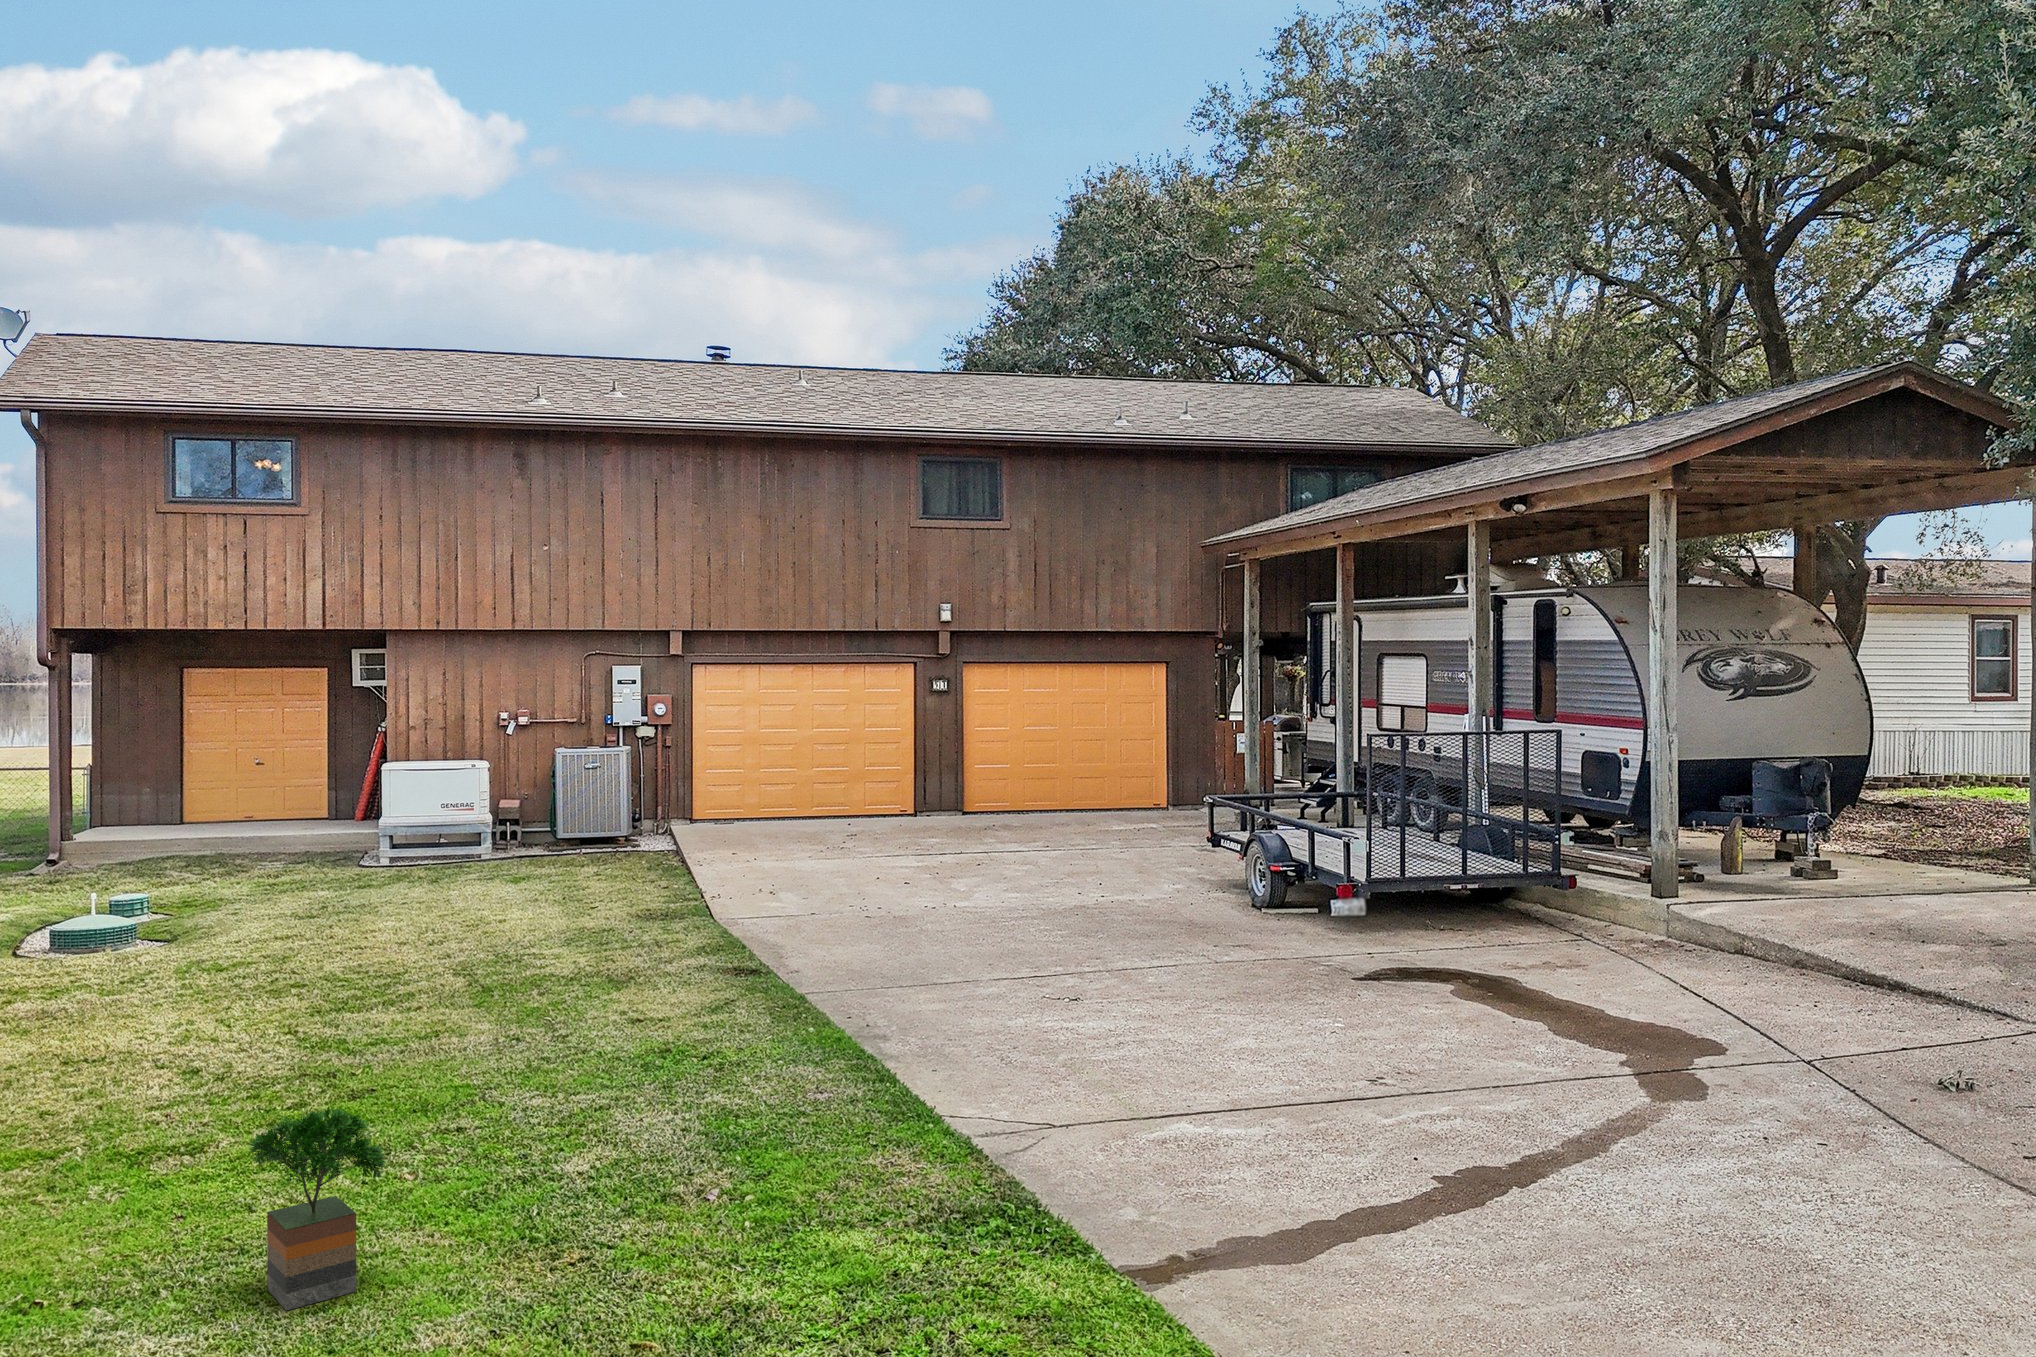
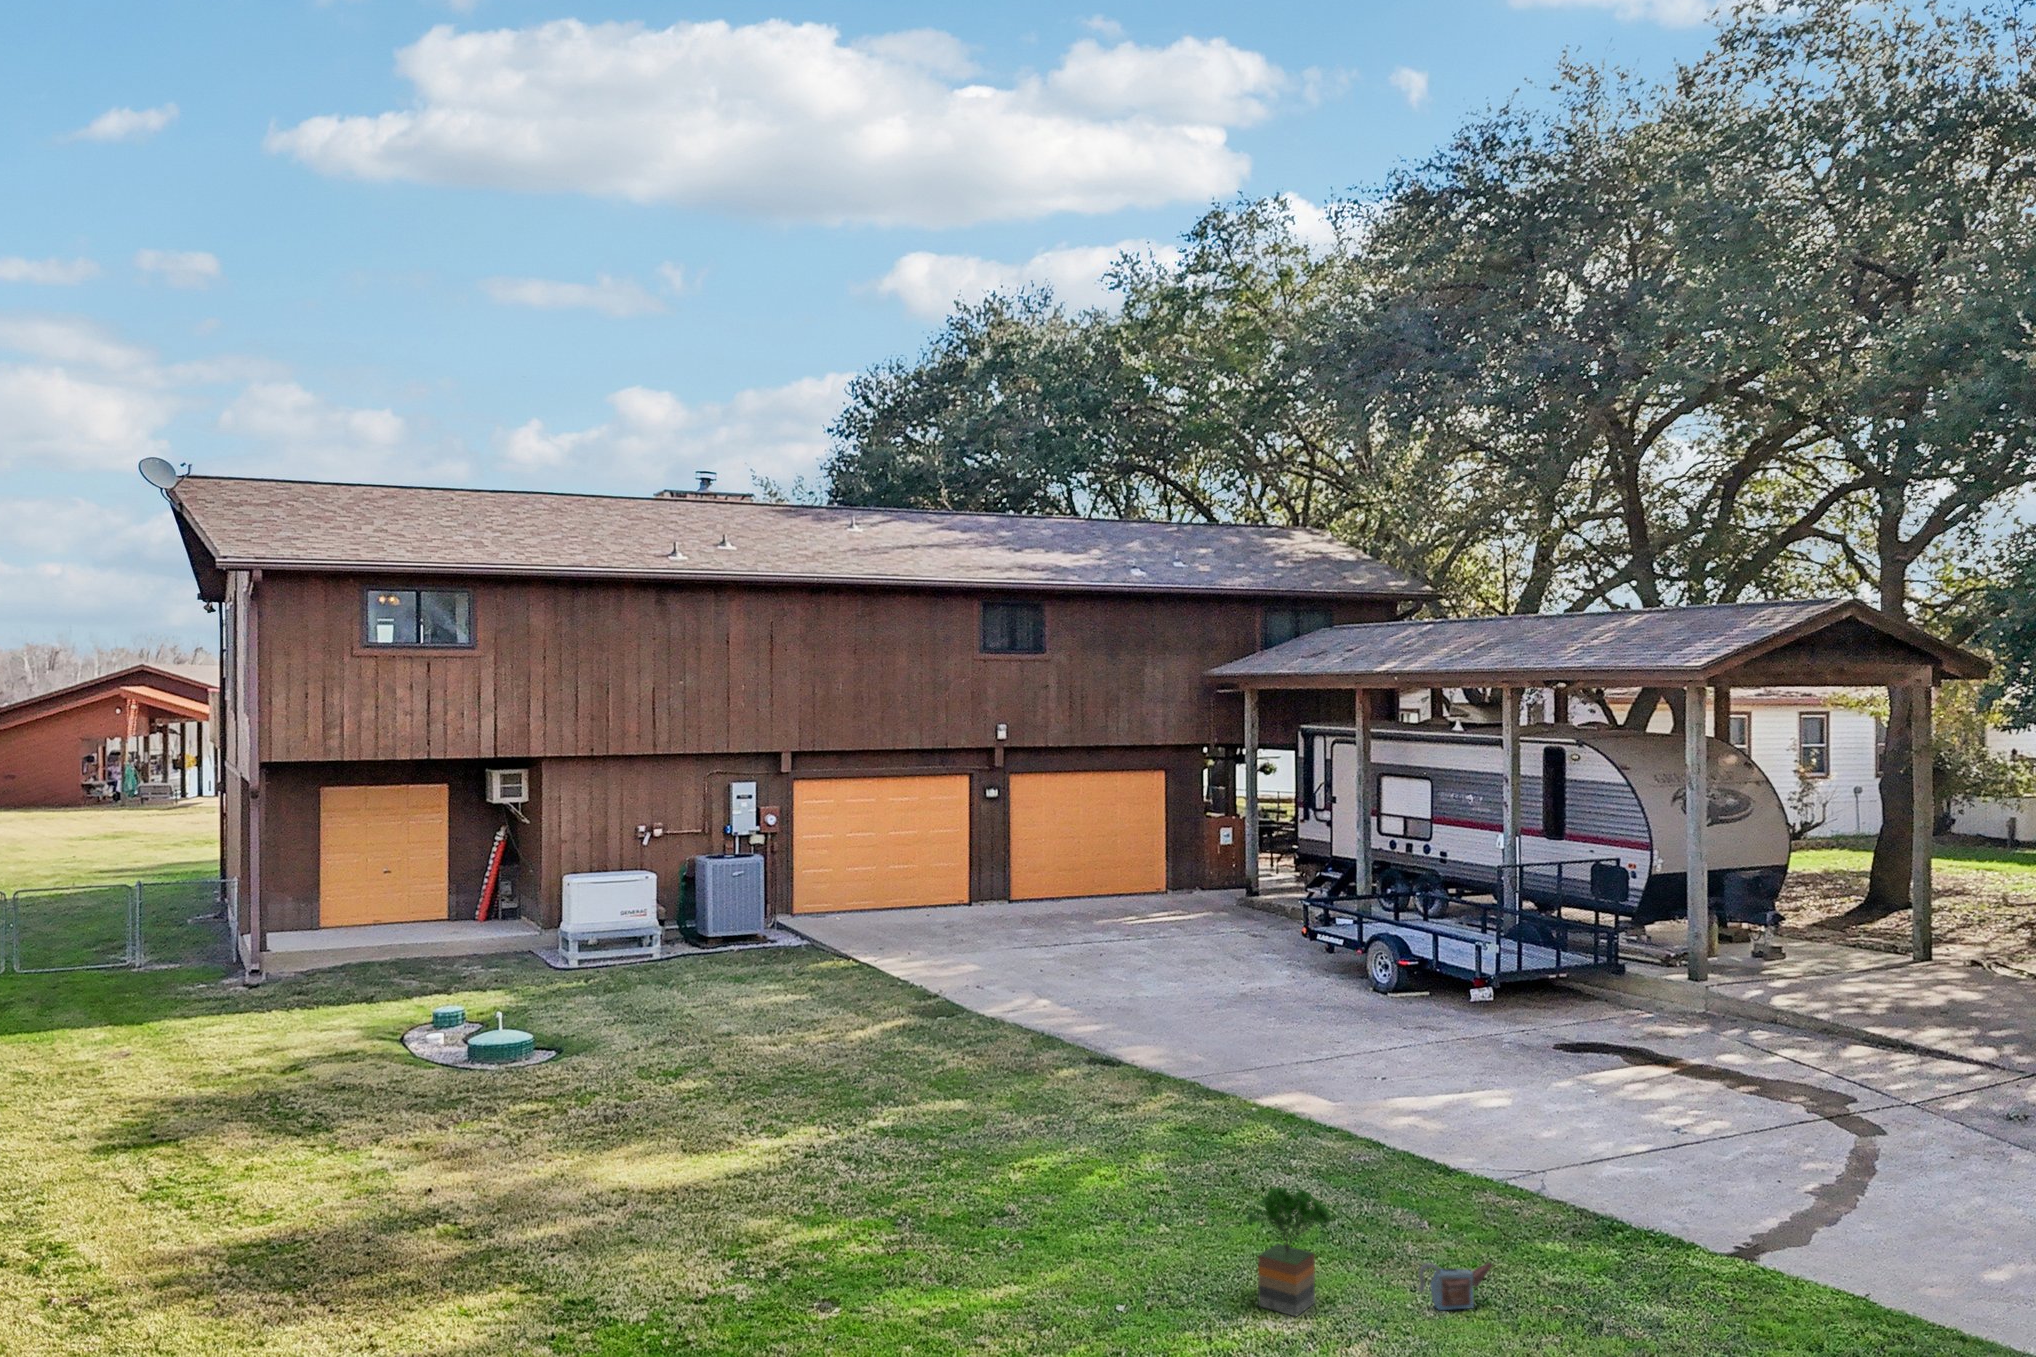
watering can: none [488,1240,618,1317] -> present [1418,1263,1492,1310]

